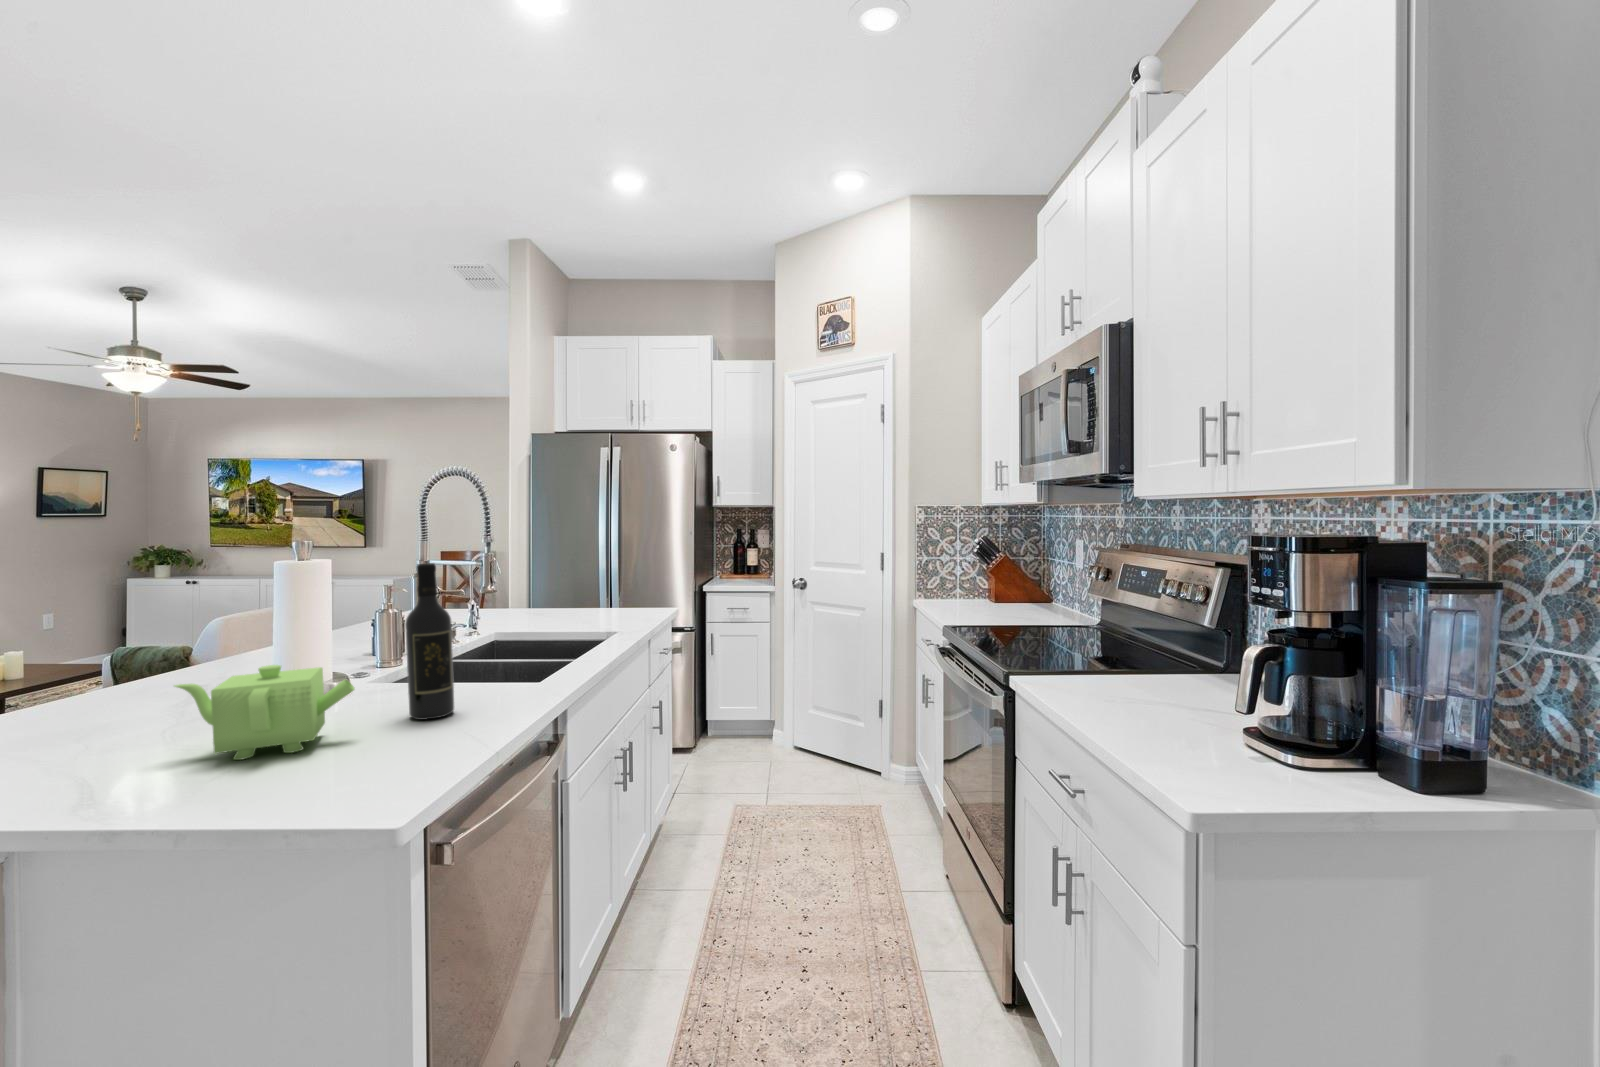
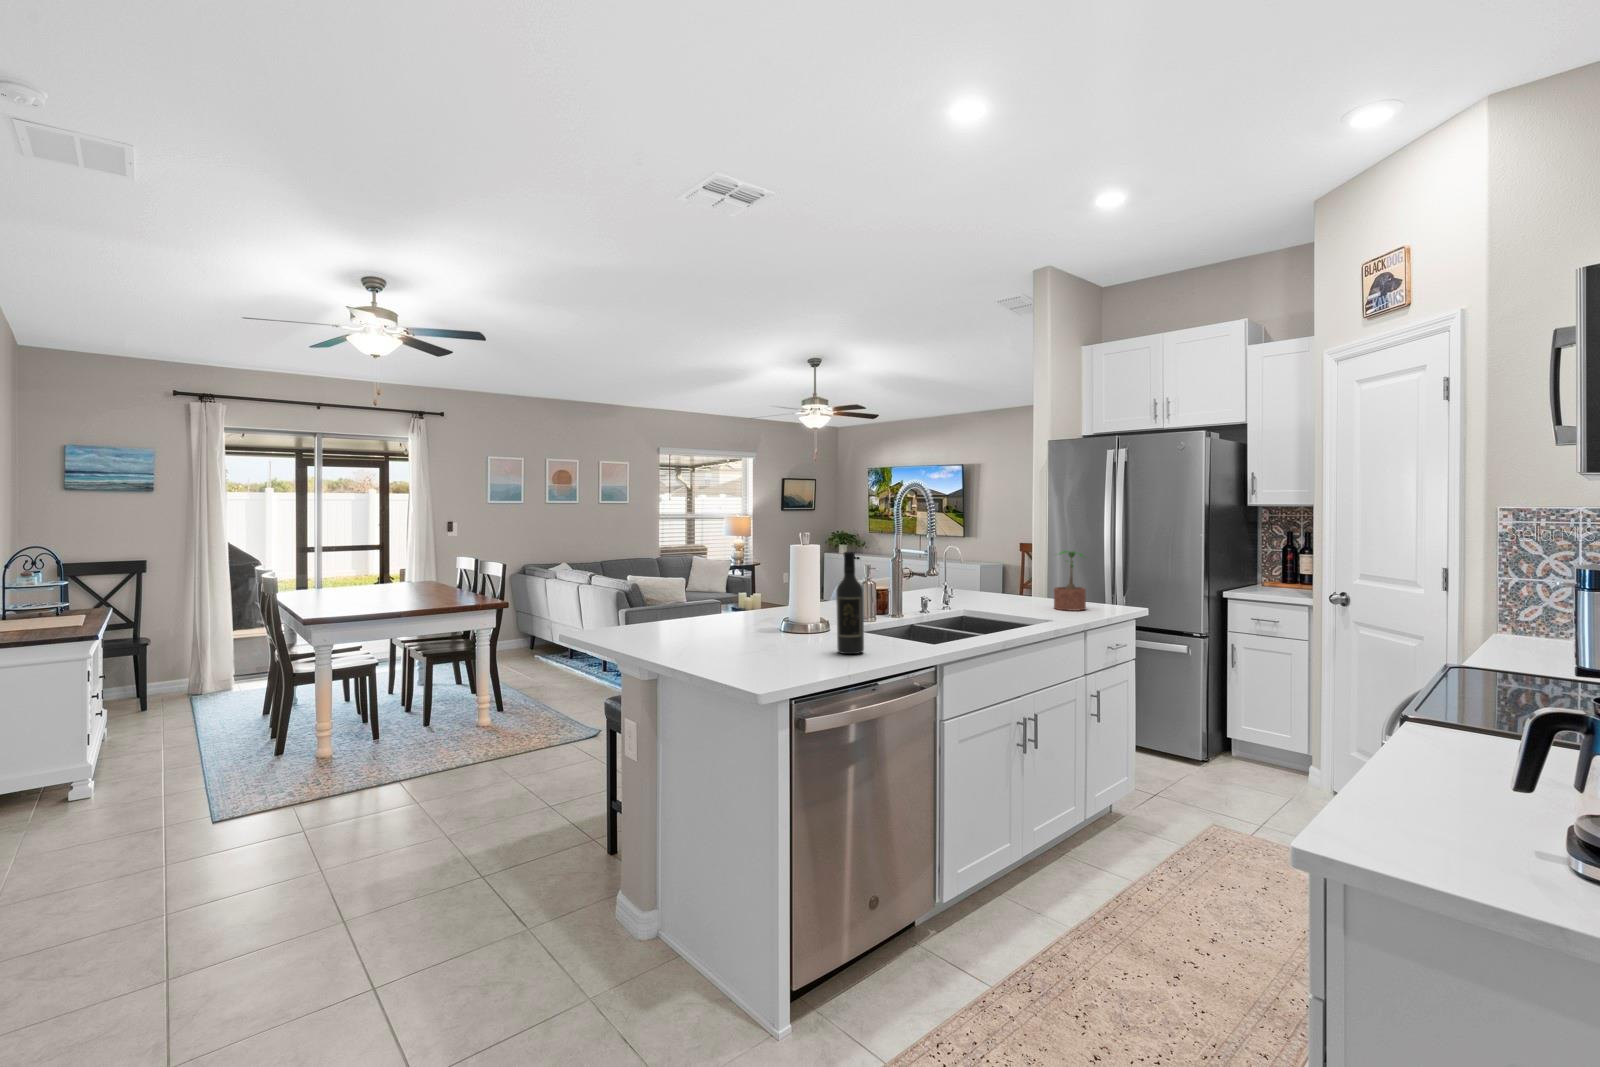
potted plant: none [584,552,622,617] -> present [1054,551,1086,611]
teapot: present [175,665,355,760] -> none [724,605,801,656]

